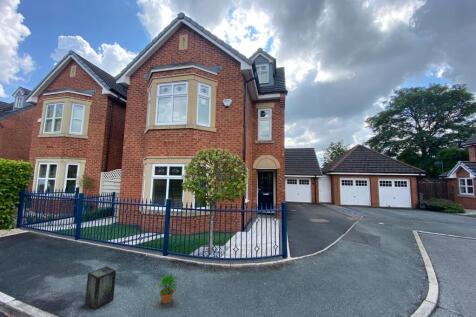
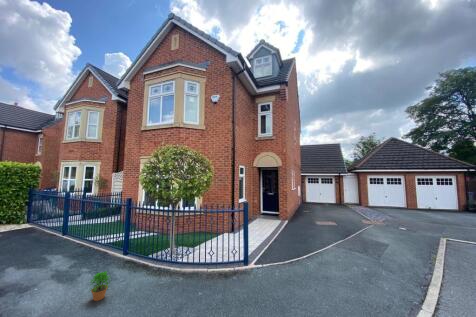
storage box: present [85,266,116,310] -> none [26,260,56,301]

